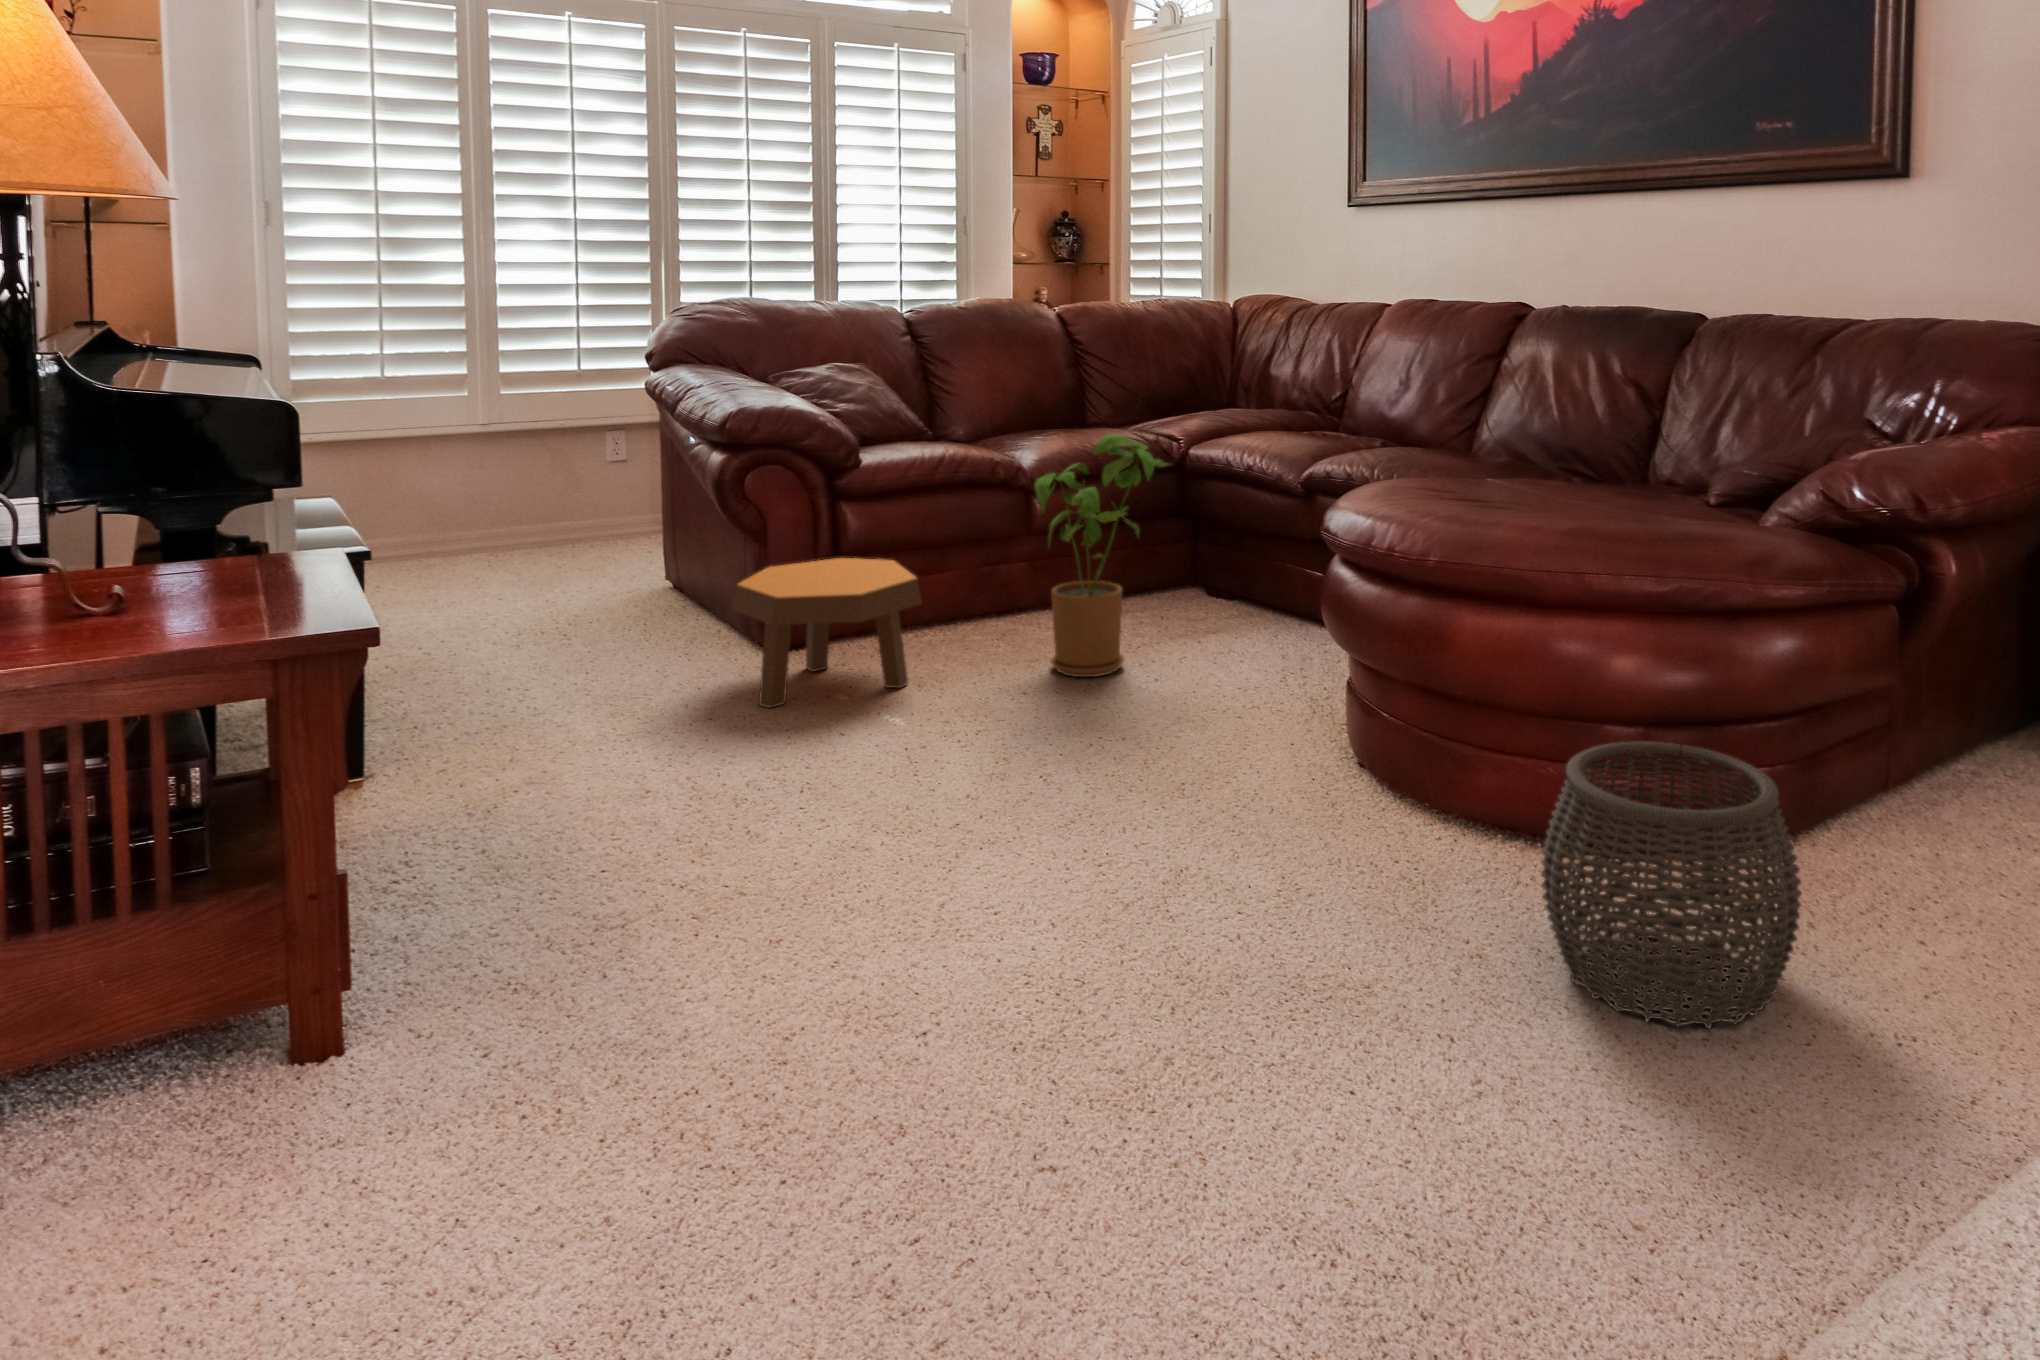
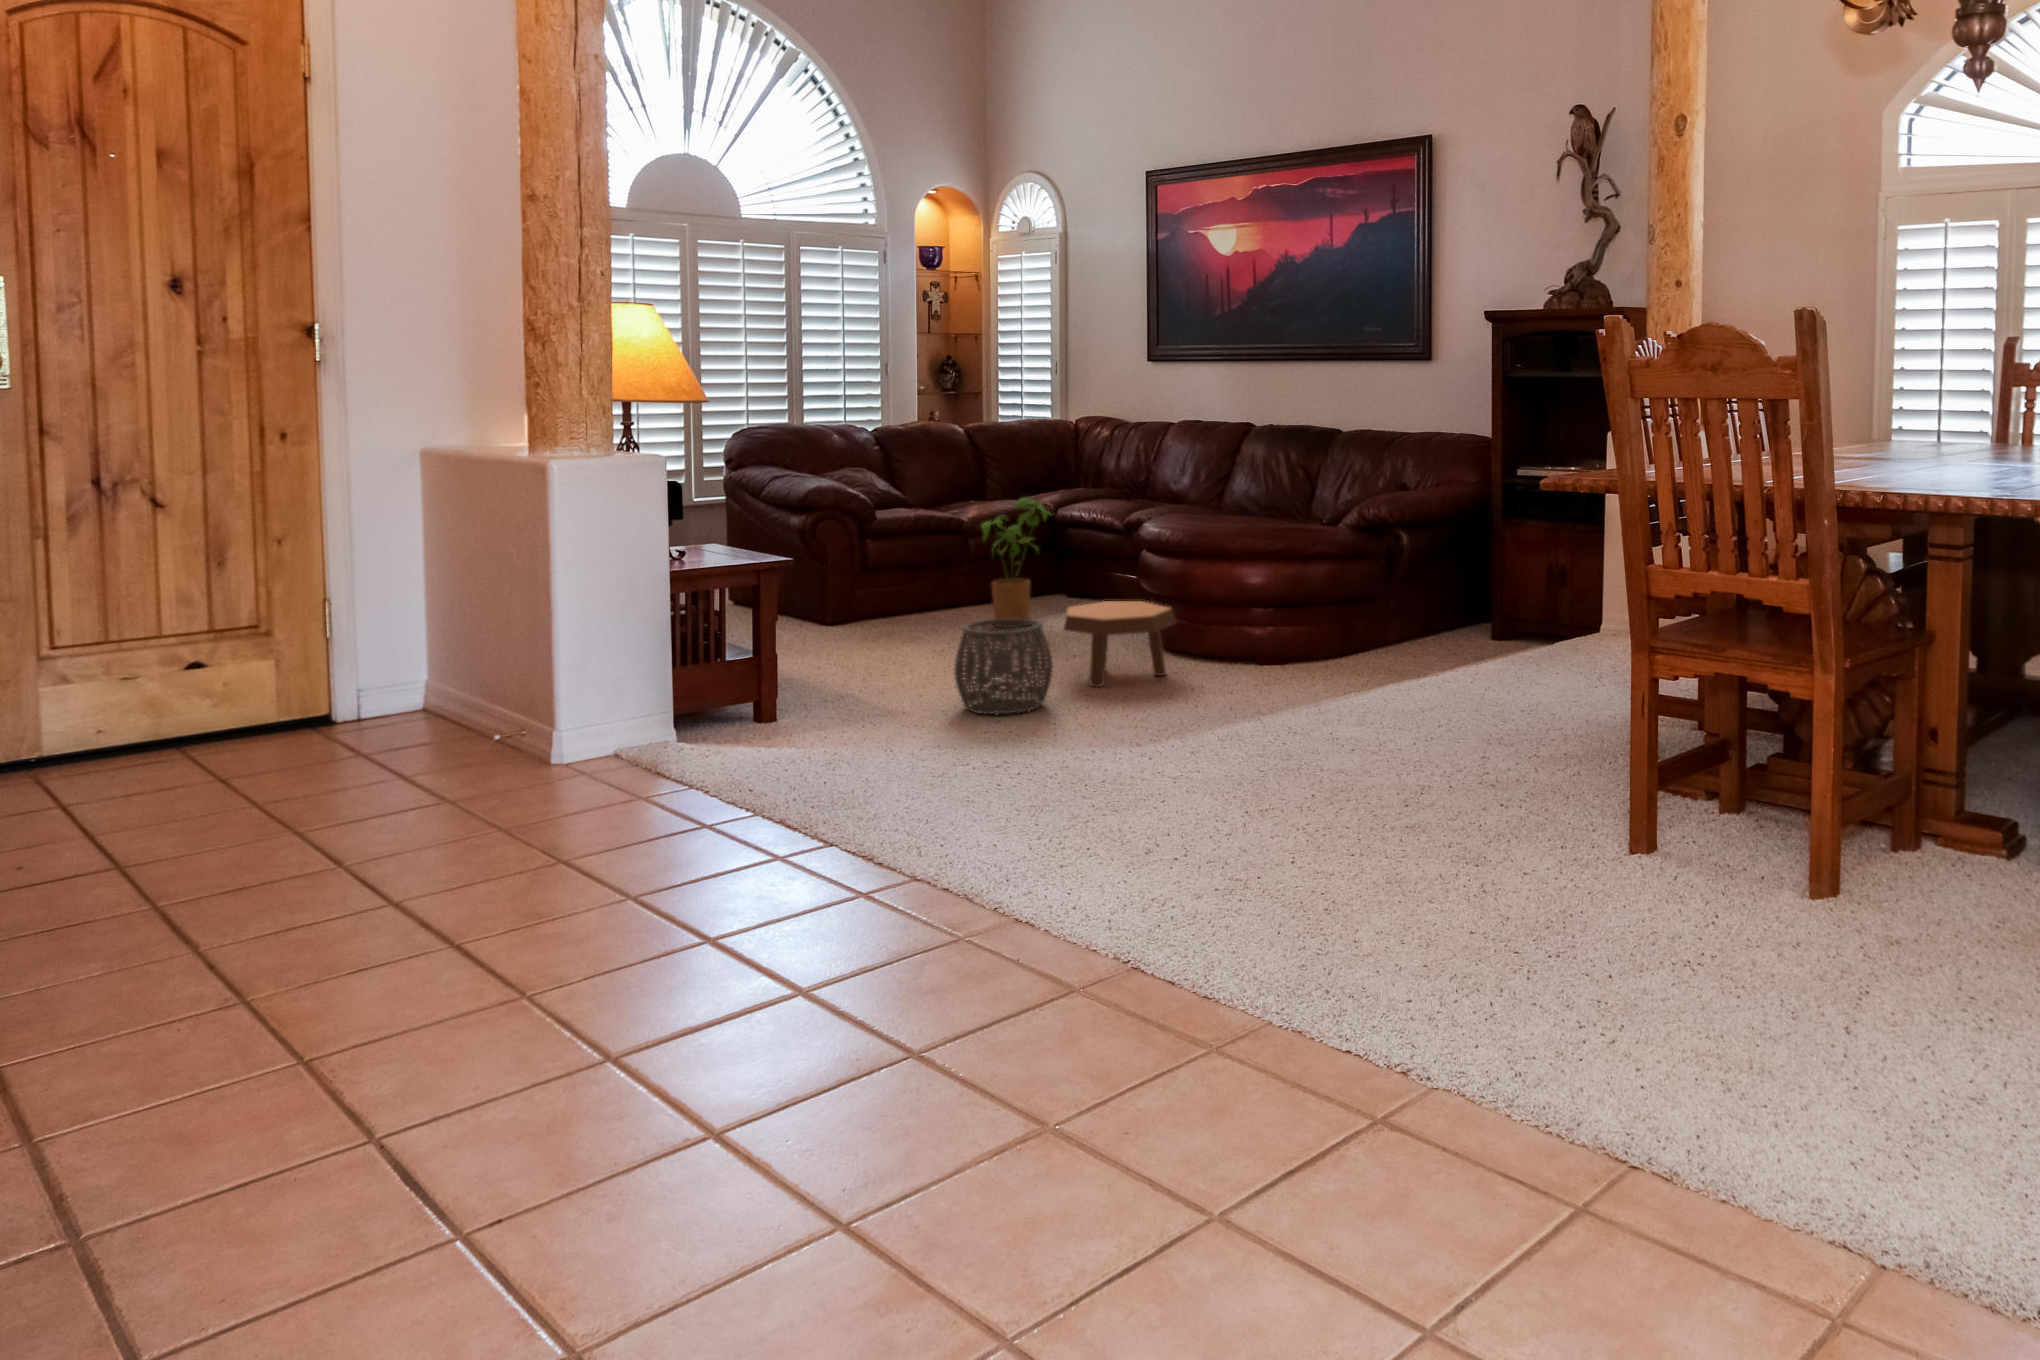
footstool: present [732,558,922,708] -> present [1064,601,1176,687]
woven basket: present [1541,742,1802,1028] -> present [954,618,1053,715]

